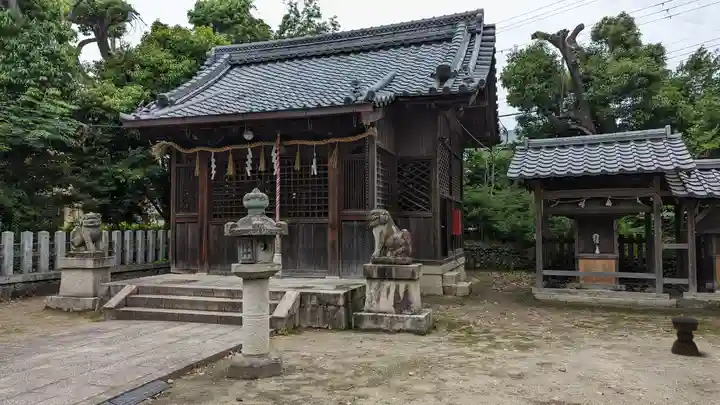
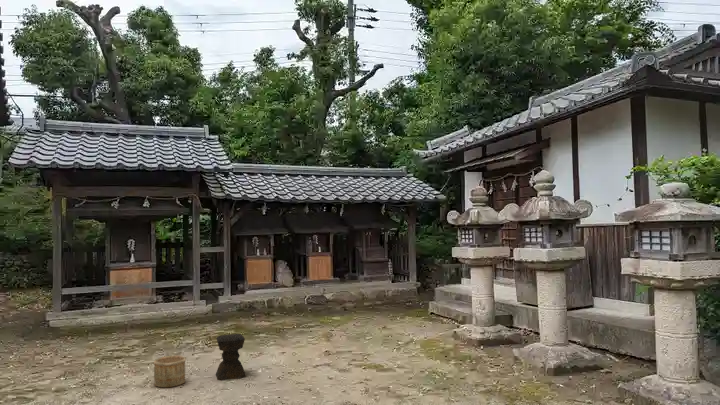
wooden bucket: none [615,326,643,350] -> present [153,355,186,387]

